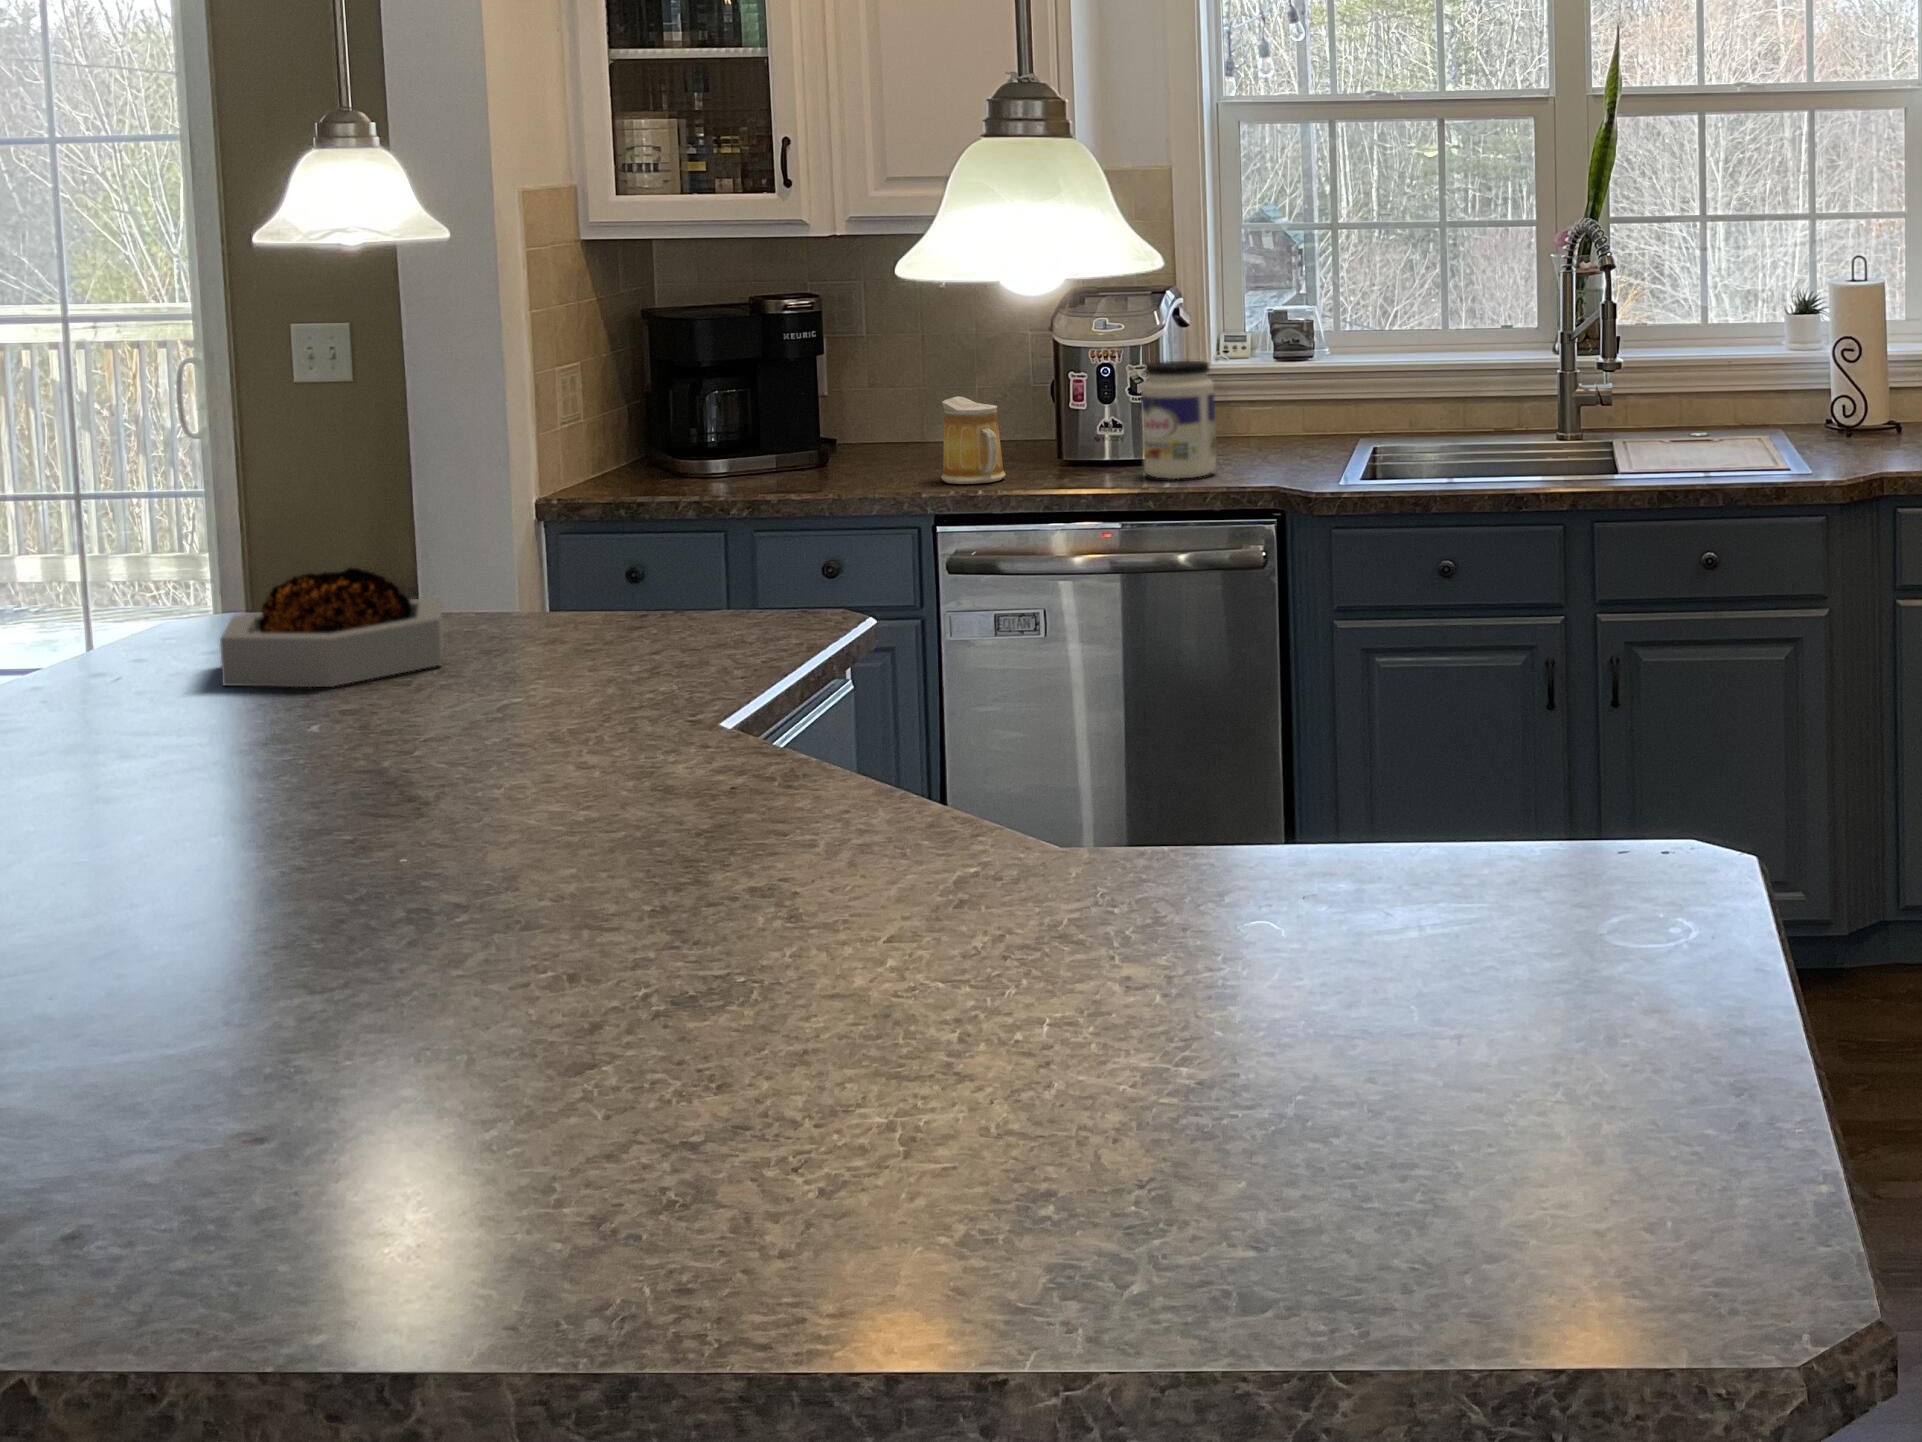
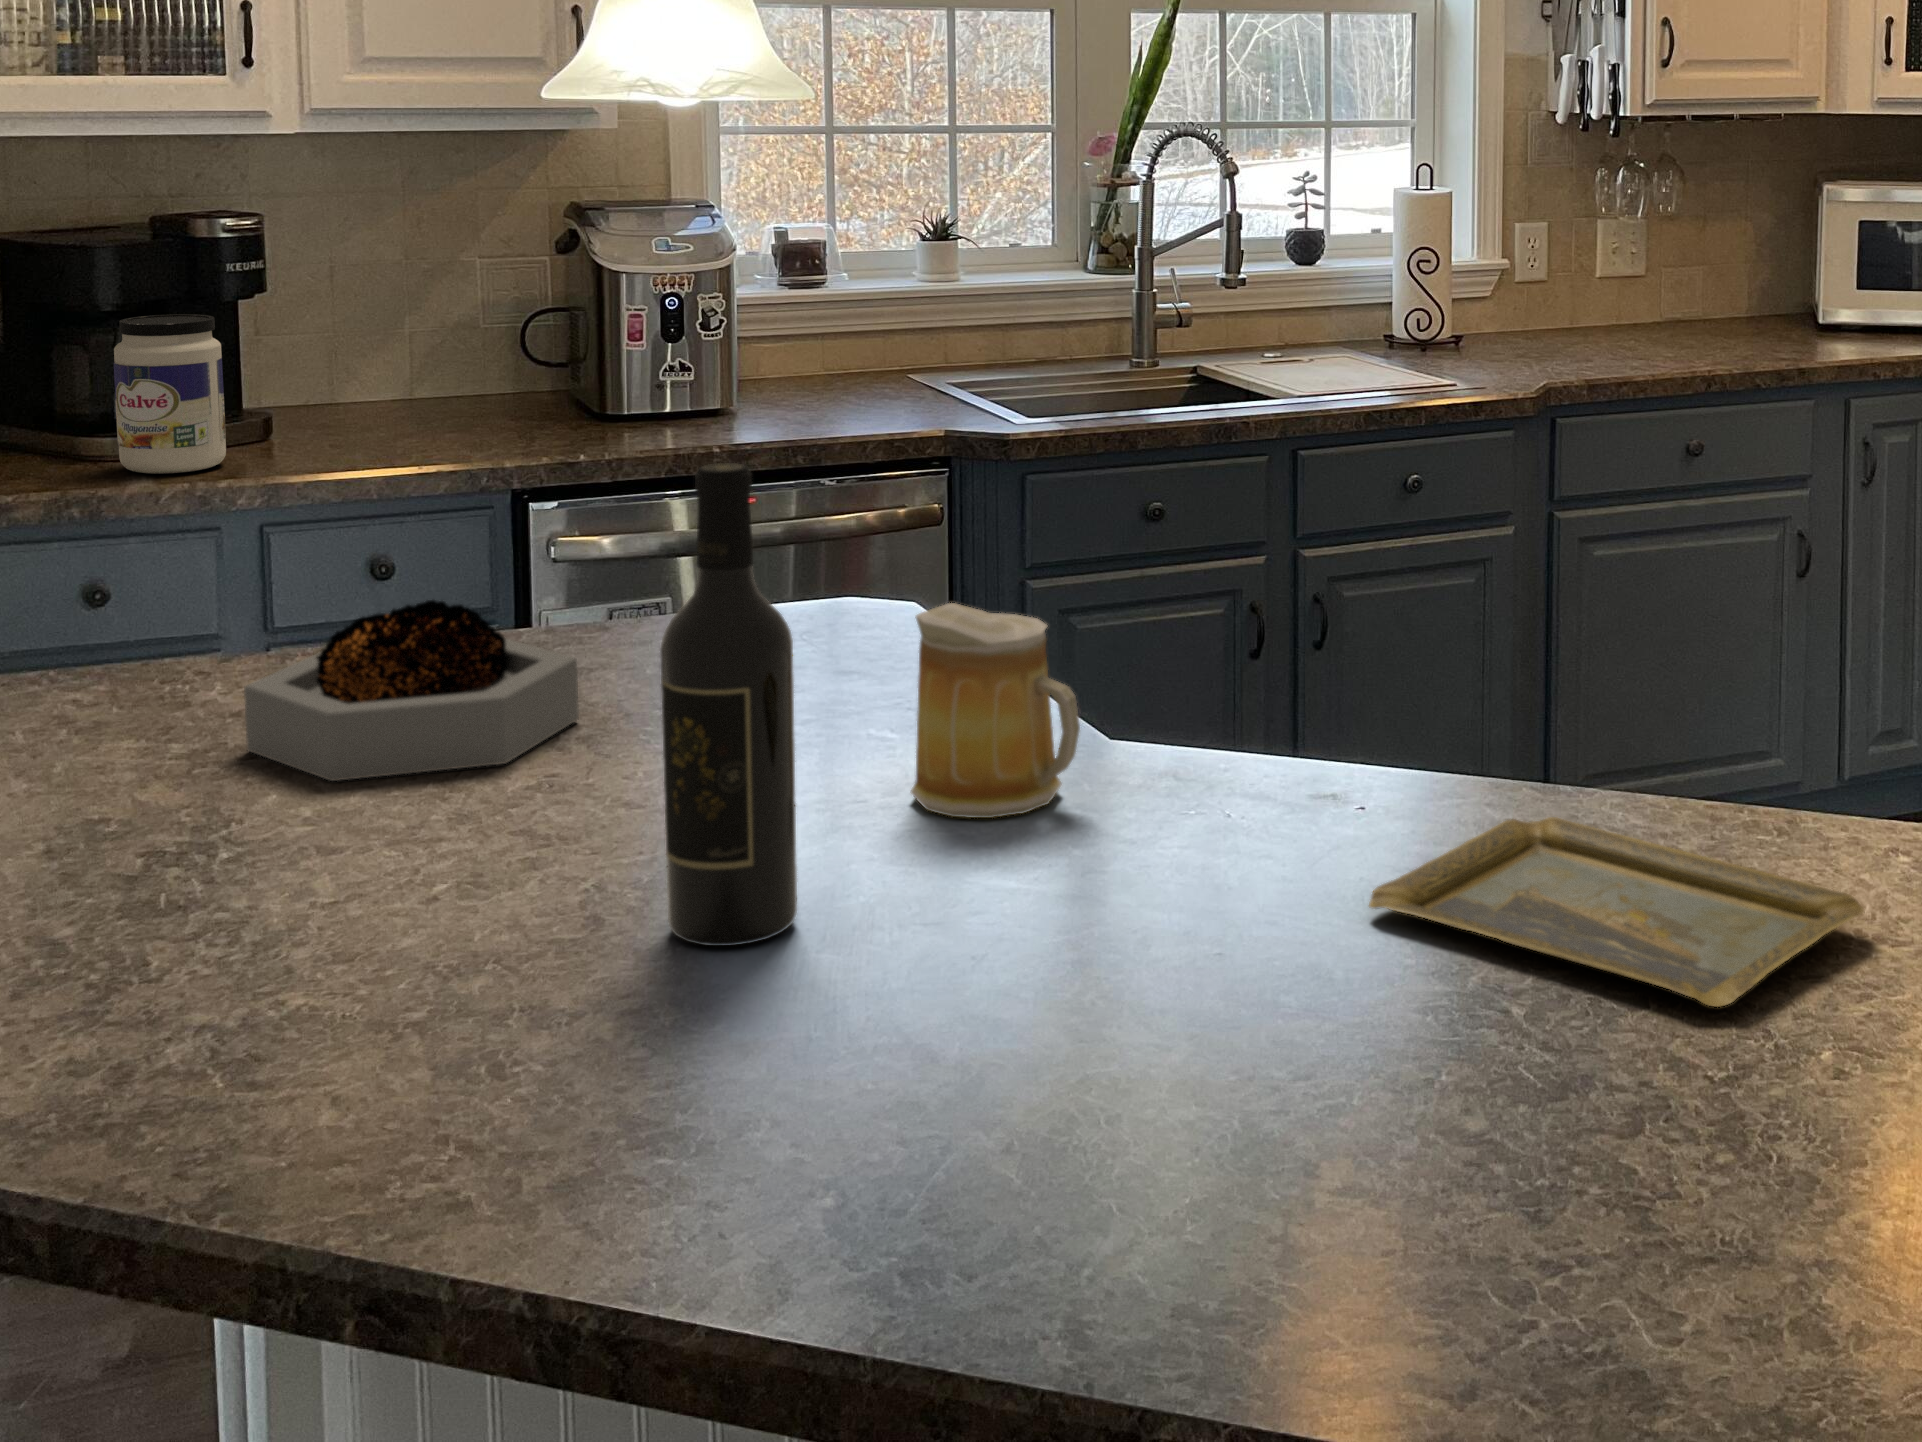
jar: present [1141,361,1216,479] -> present [113,314,226,474]
mug: present [941,396,1006,484] -> present [911,603,1080,818]
wine bottle: none [104,462,219,806] -> present [660,463,797,946]
tray: none [491,795,775,936] -> present [1369,817,1864,1007]

